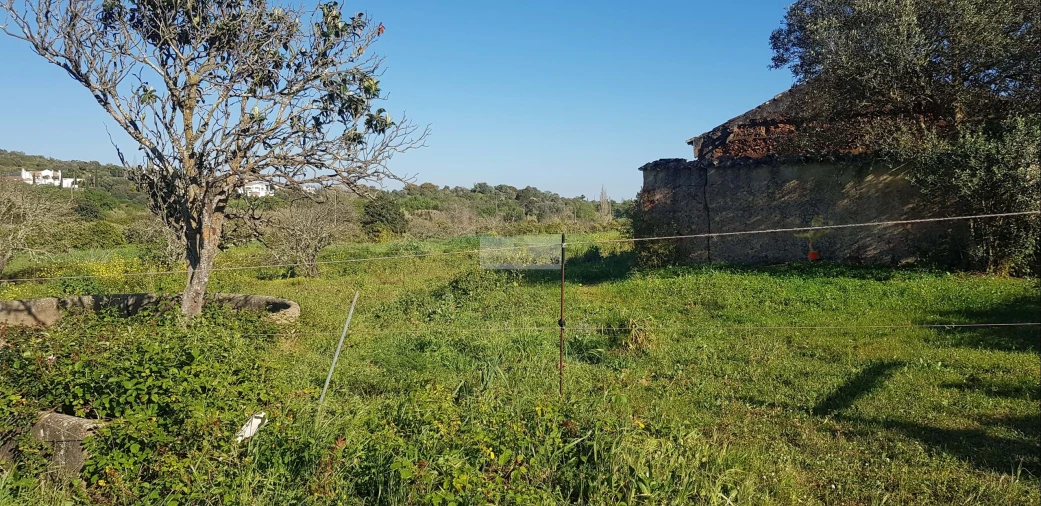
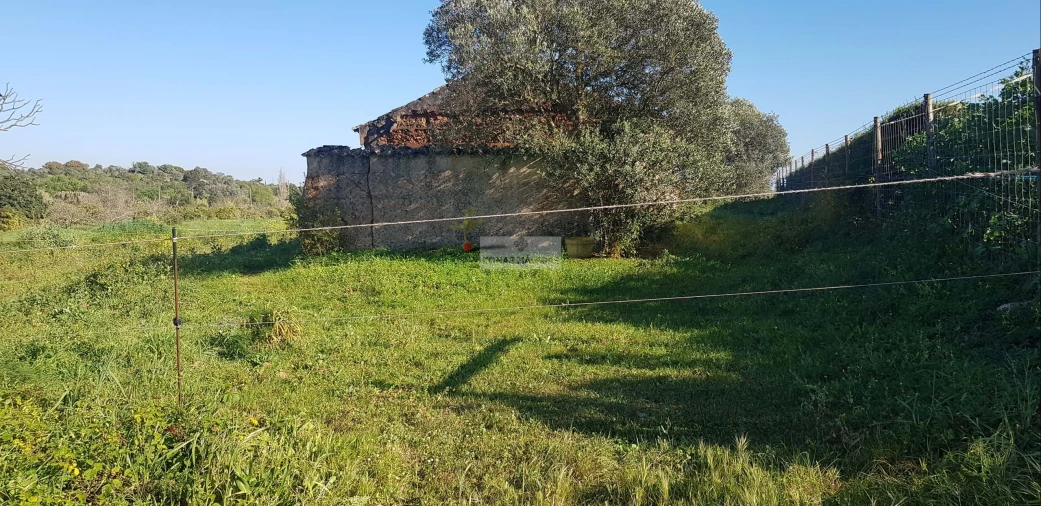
wooden bucket: none [934,244,975,273] -> present [565,234,595,258]

